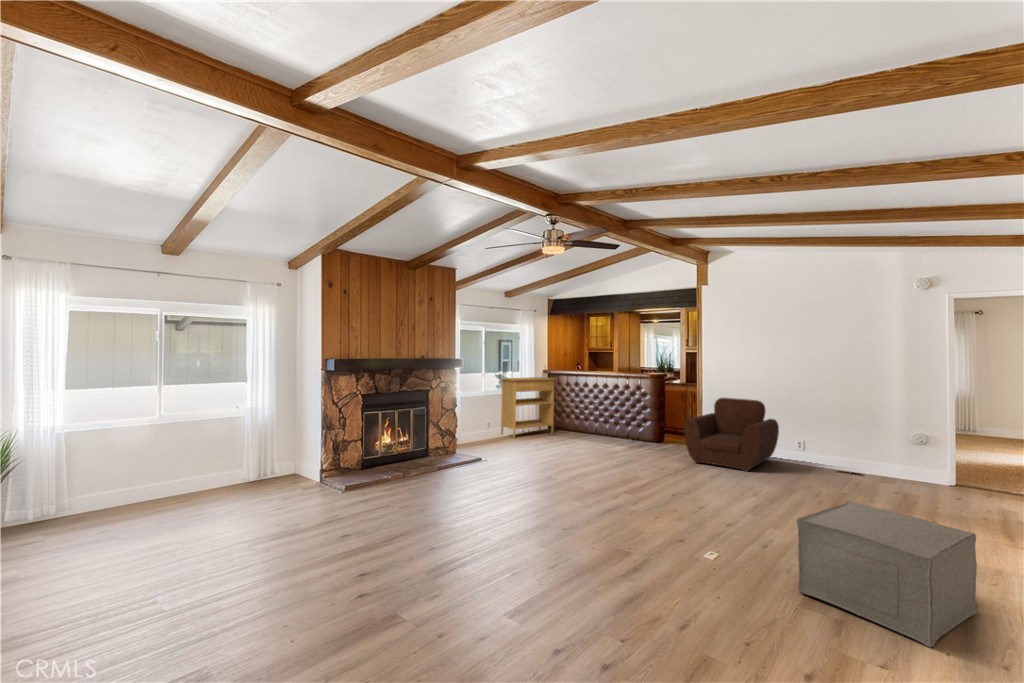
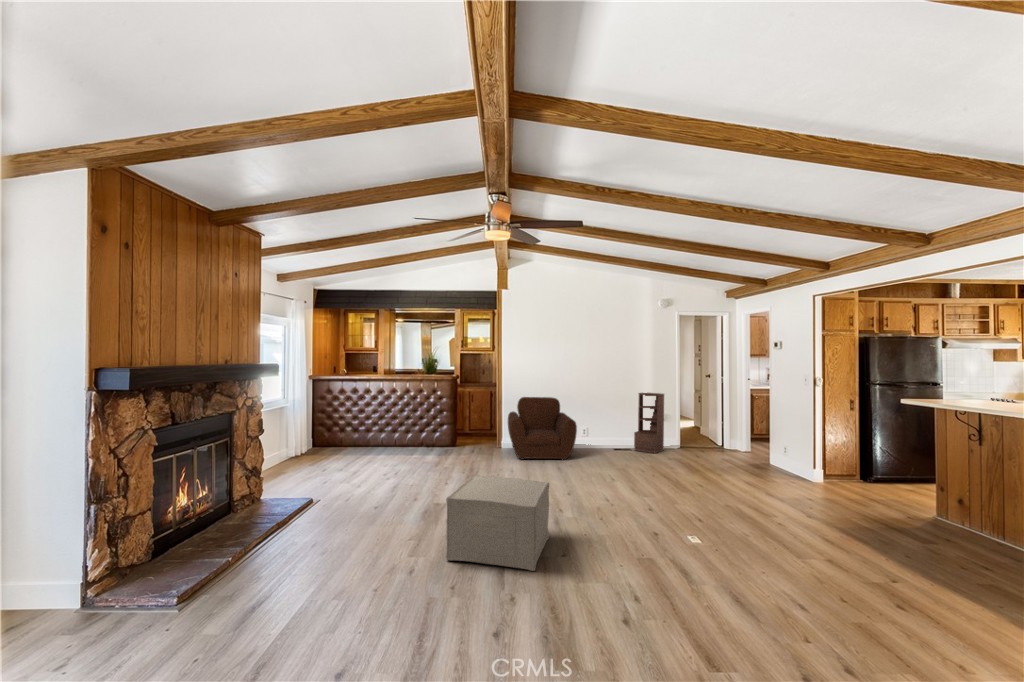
console table: present [501,377,557,438] -> none [270,385,339,465]
bookshelf: none [873,402,930,486] -> present [634,393,664,453]
ottoman: present [797,501,978,647] -> present [446,475,549,571]

